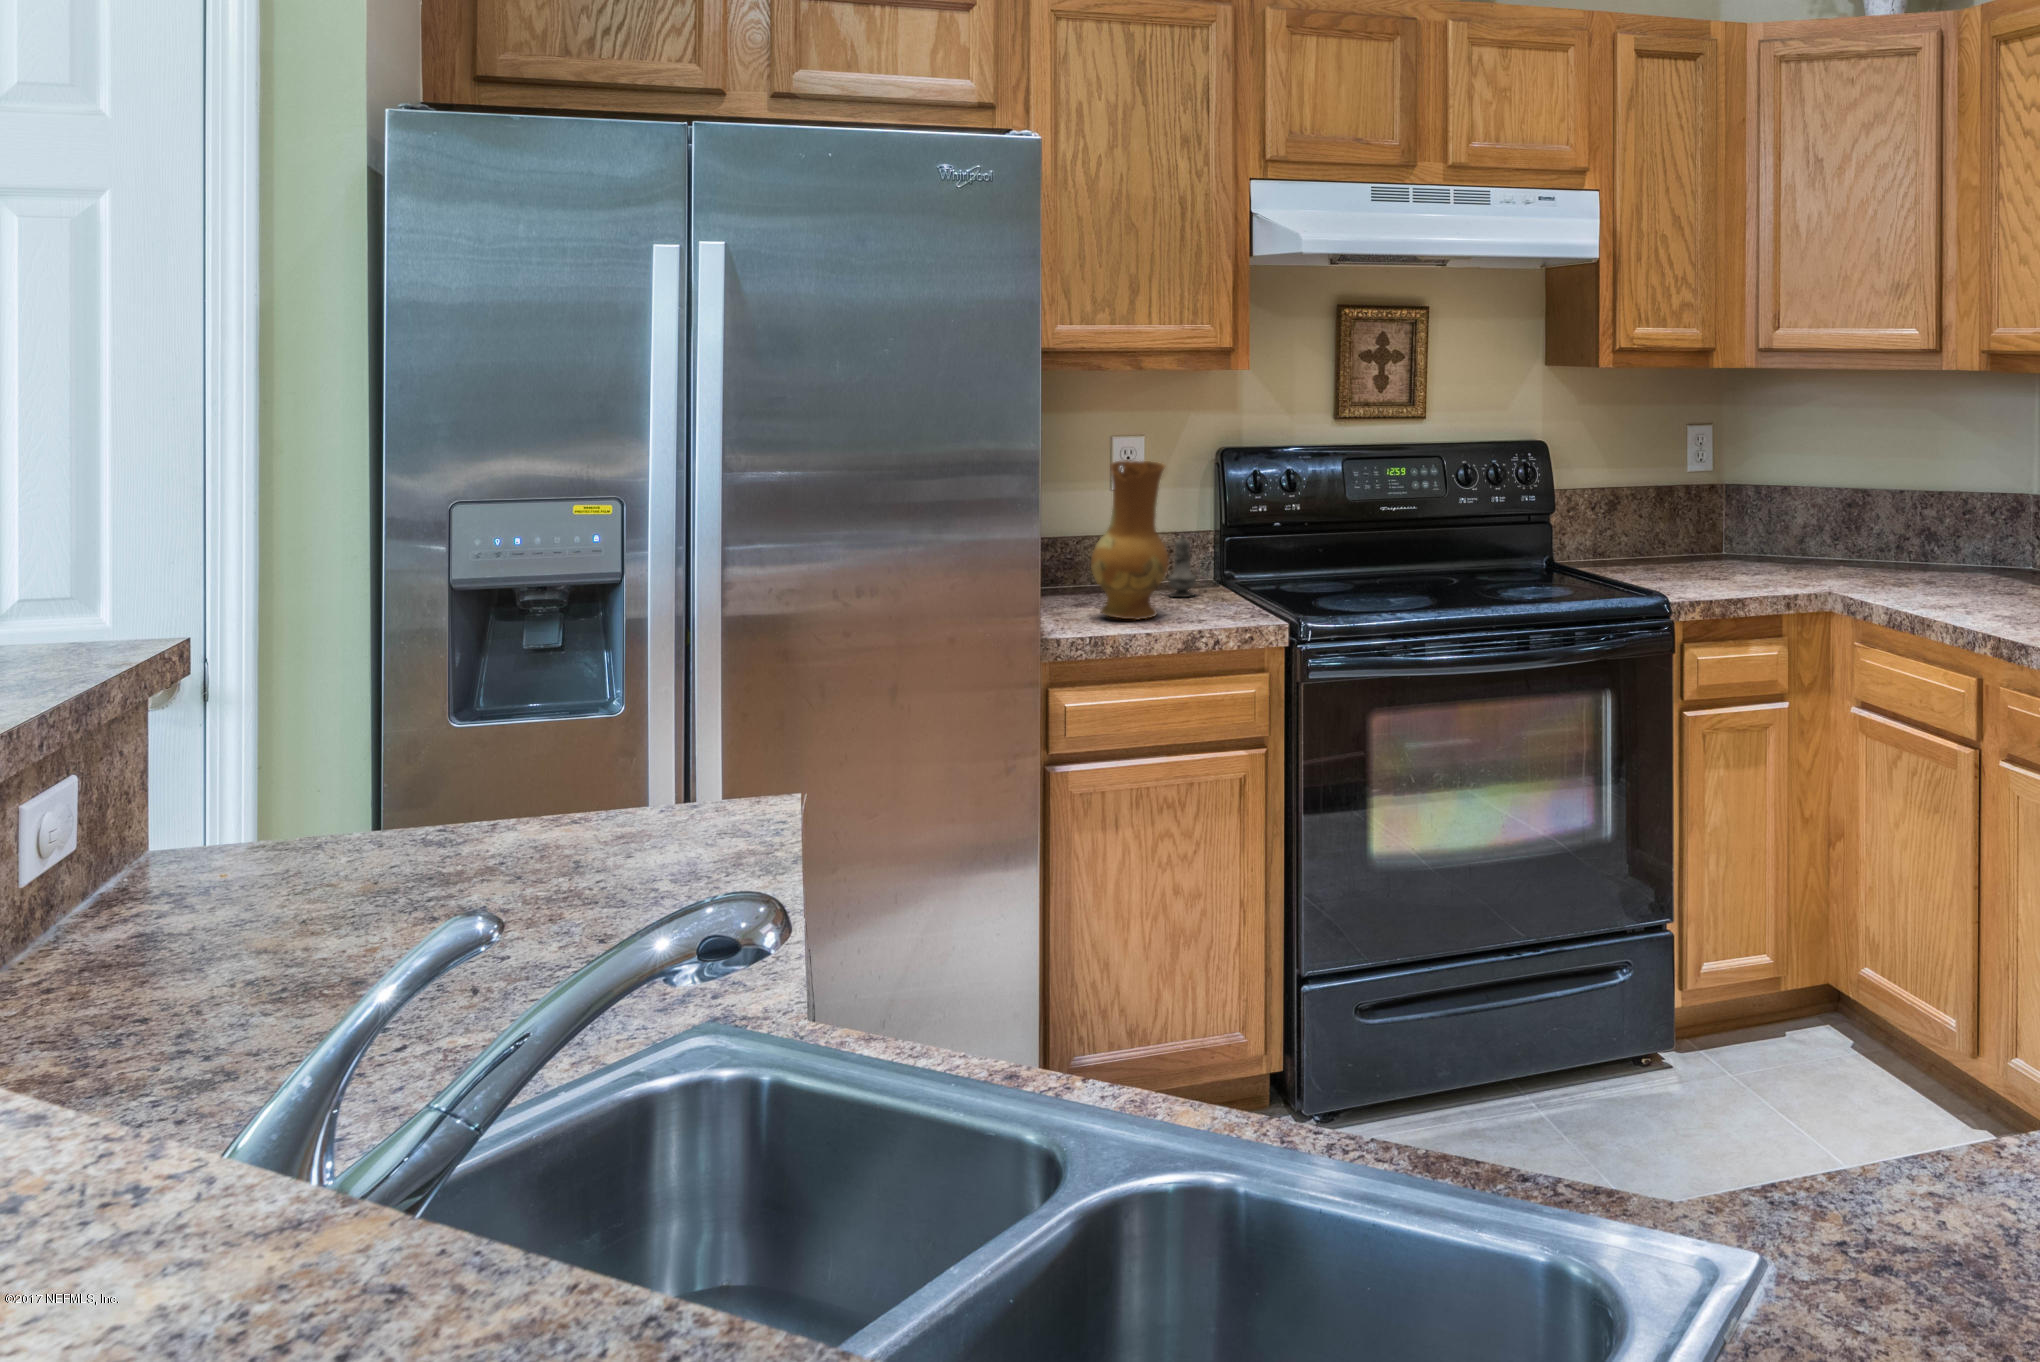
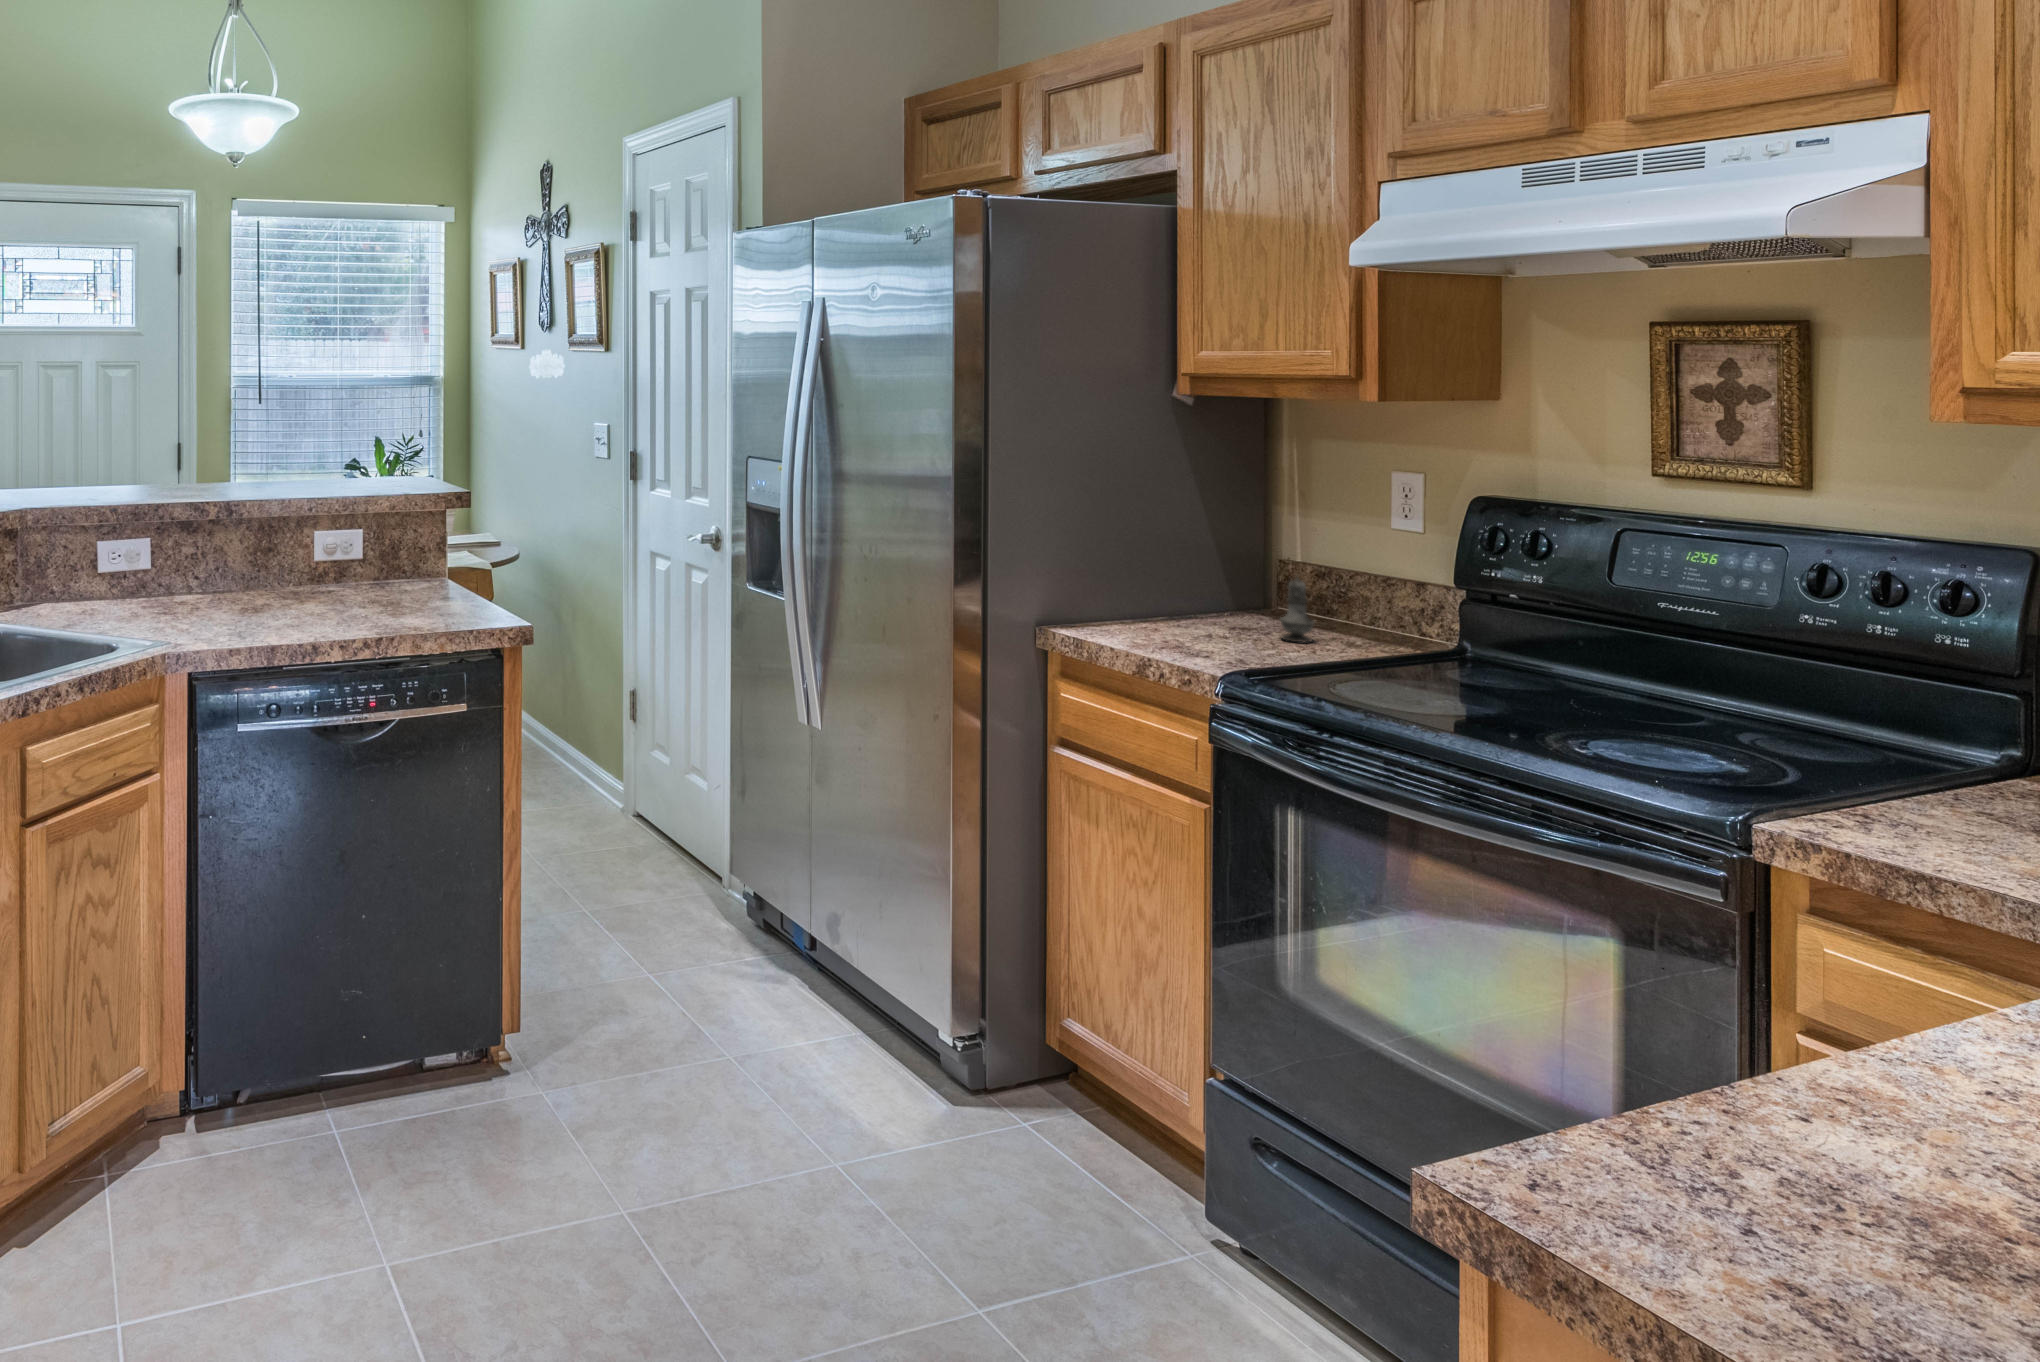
ceramic jug: present [1091,461,1169,620] -> none [1113,488,1205,641]

